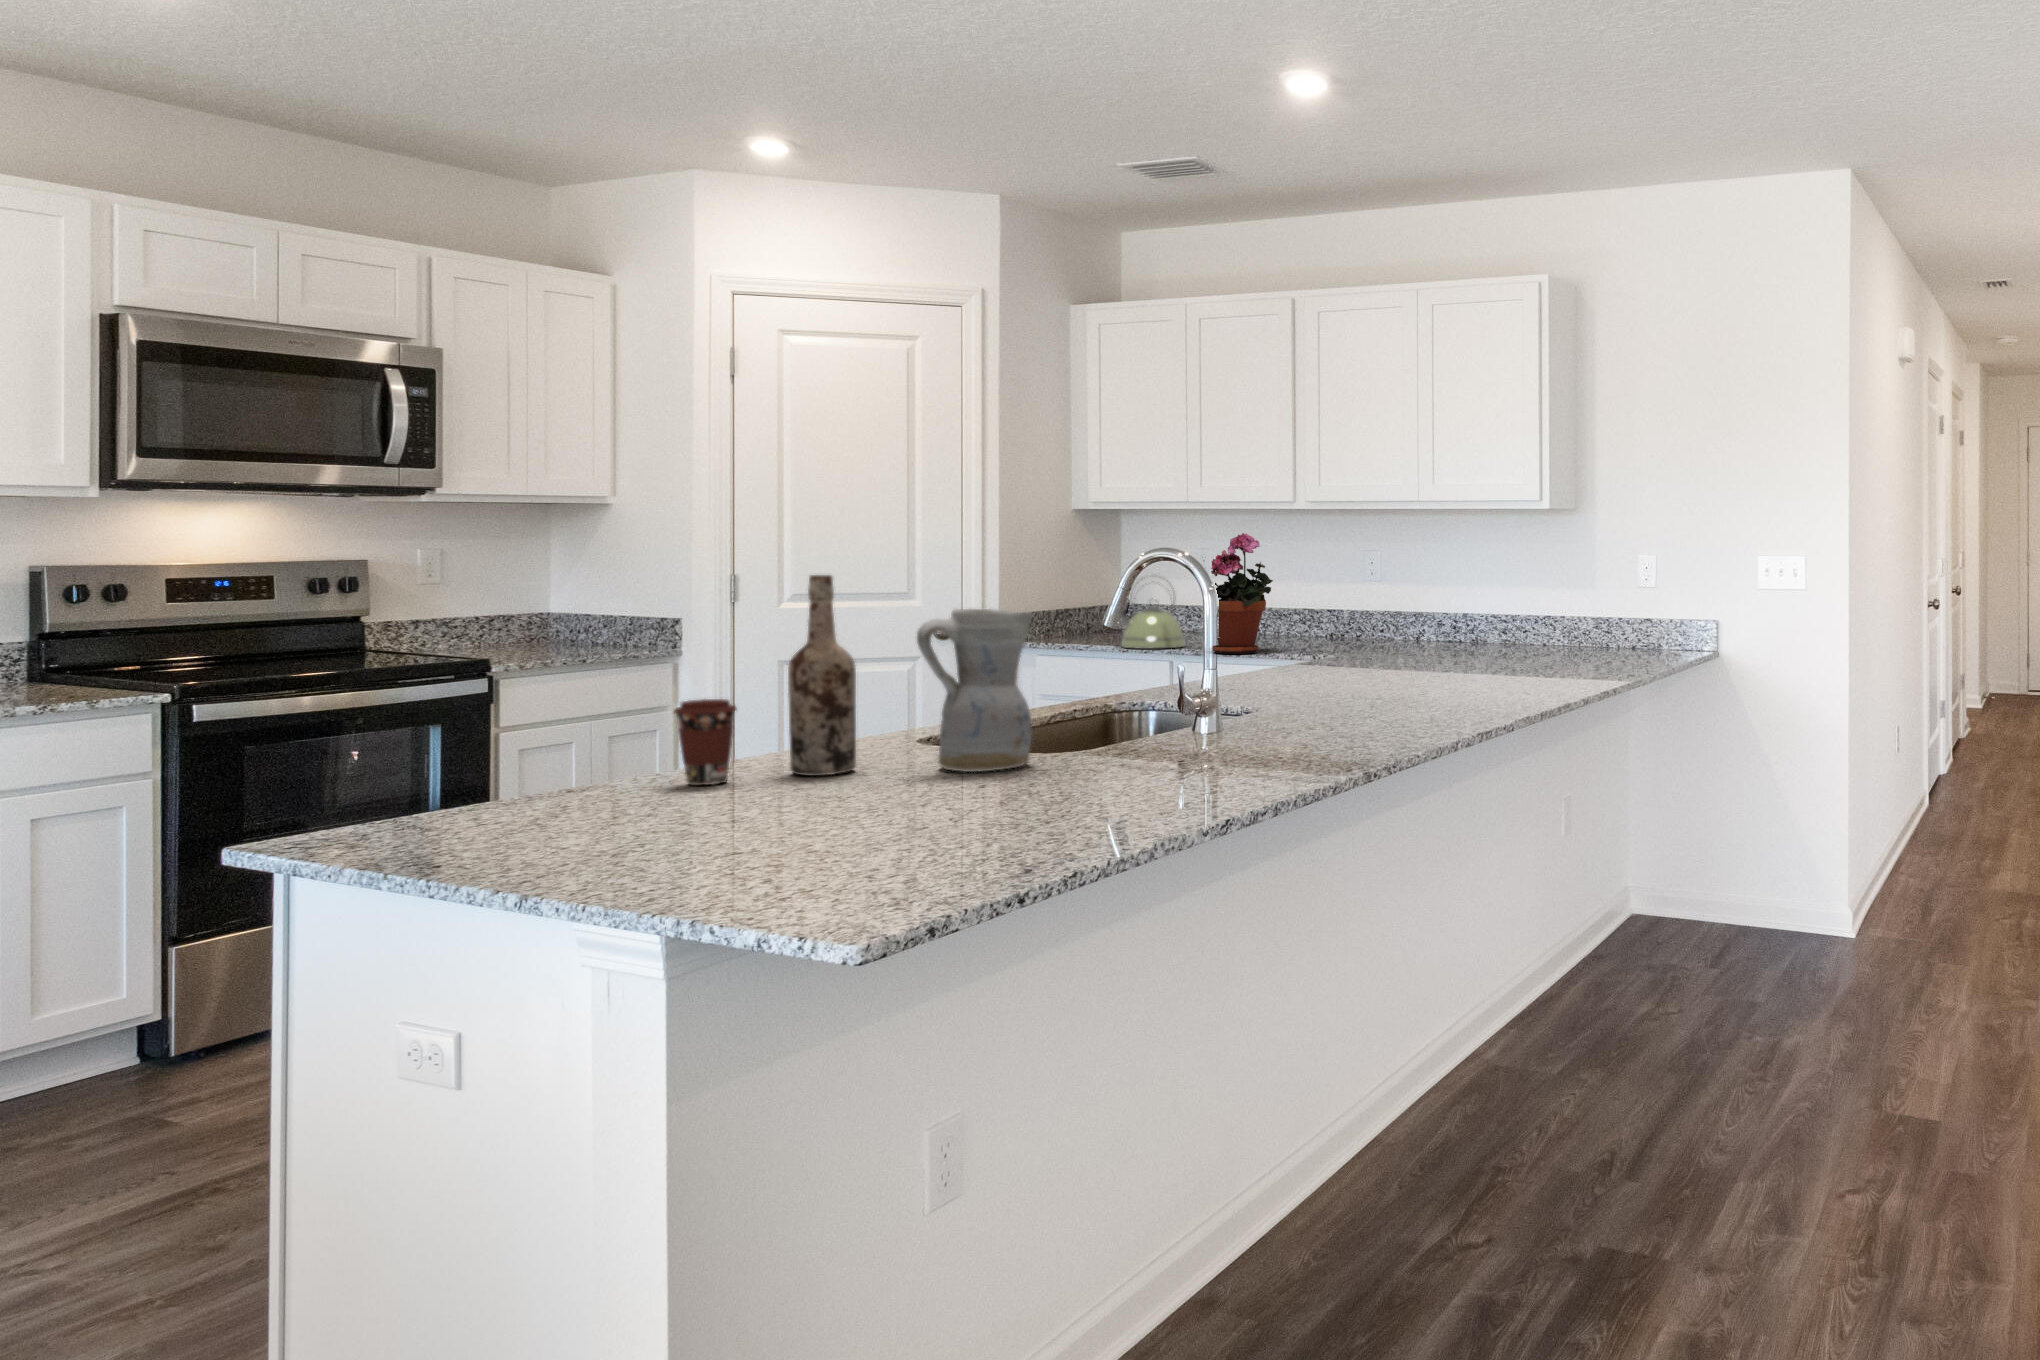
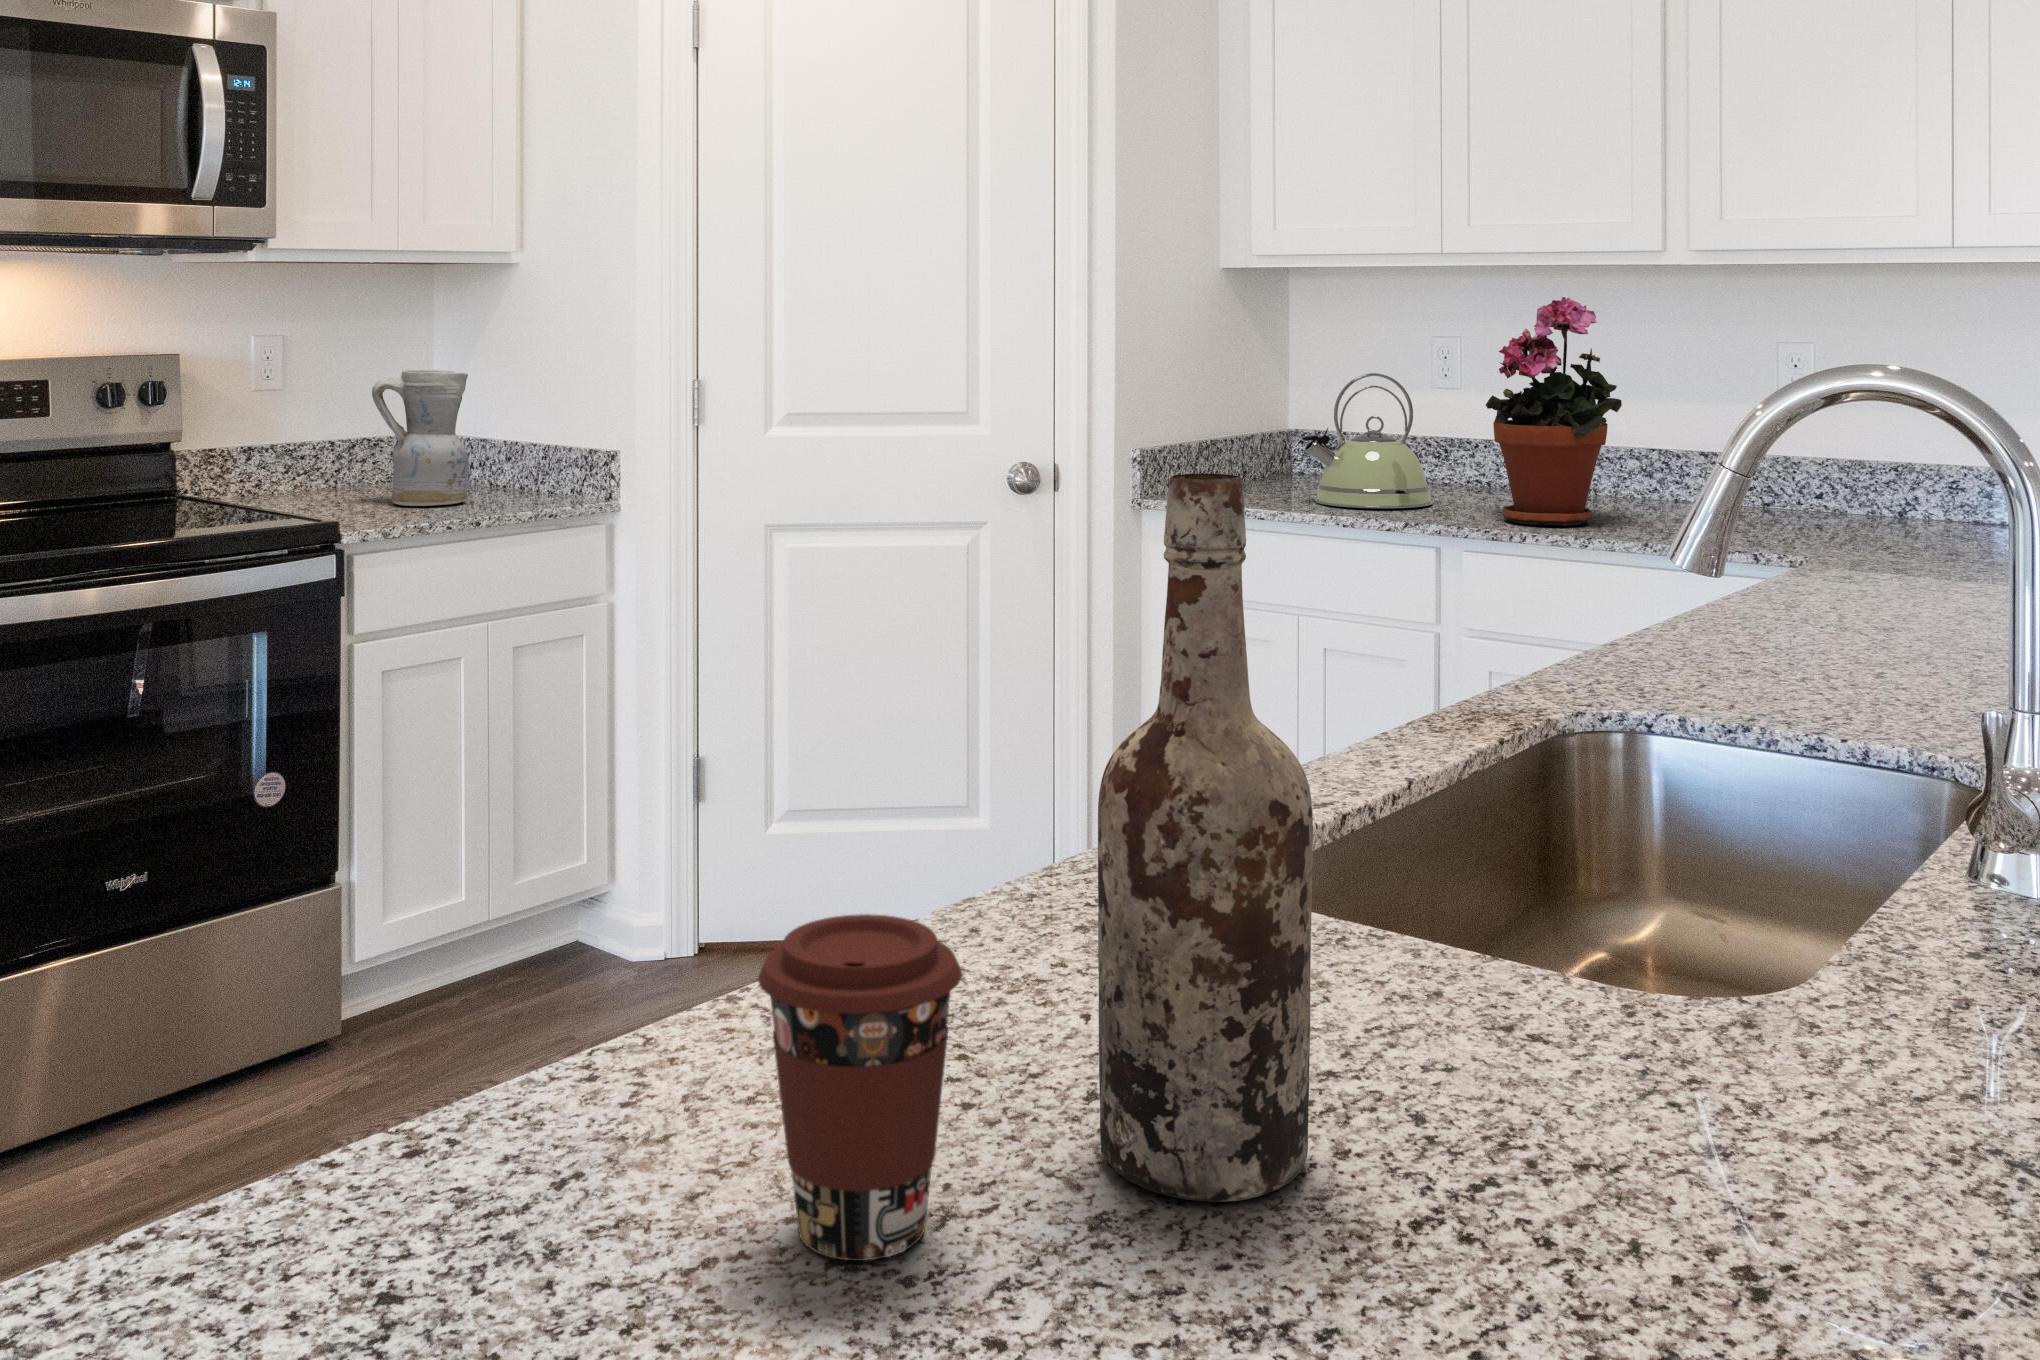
ceramic pitcher: present [917,609,1032,772] -> present [372,369,469,506]

